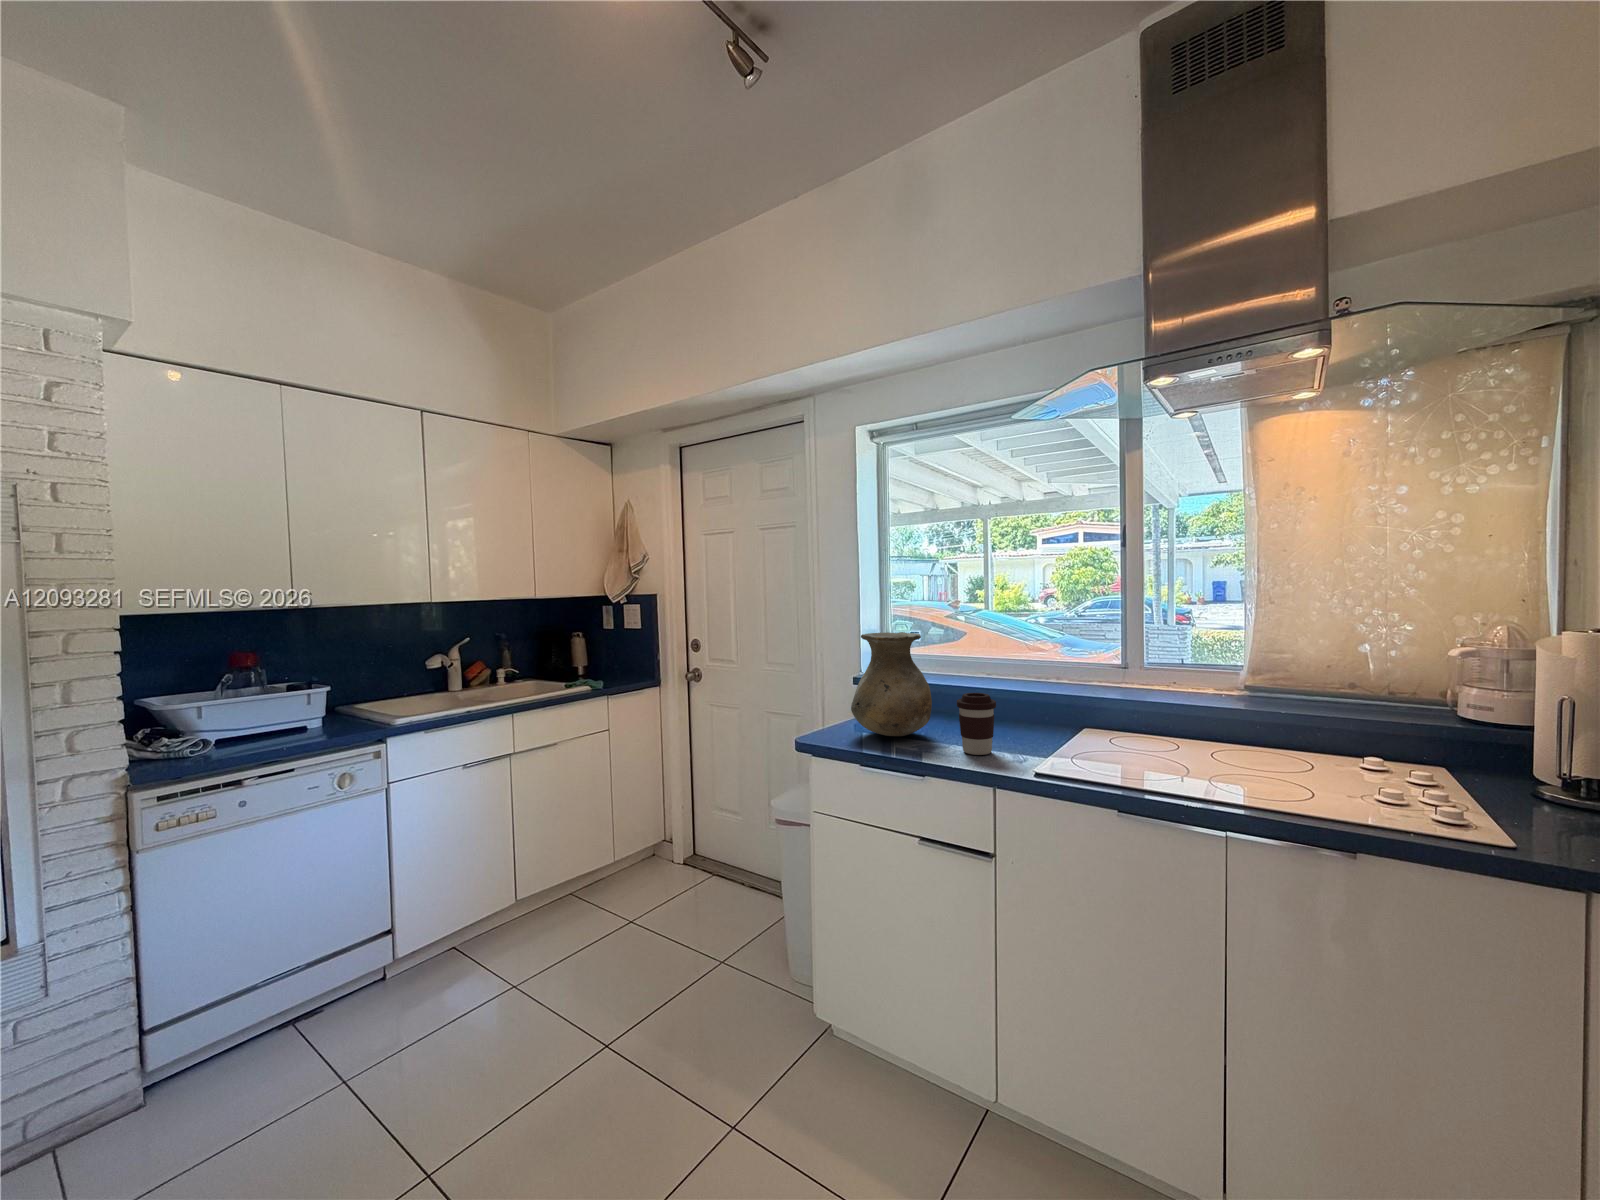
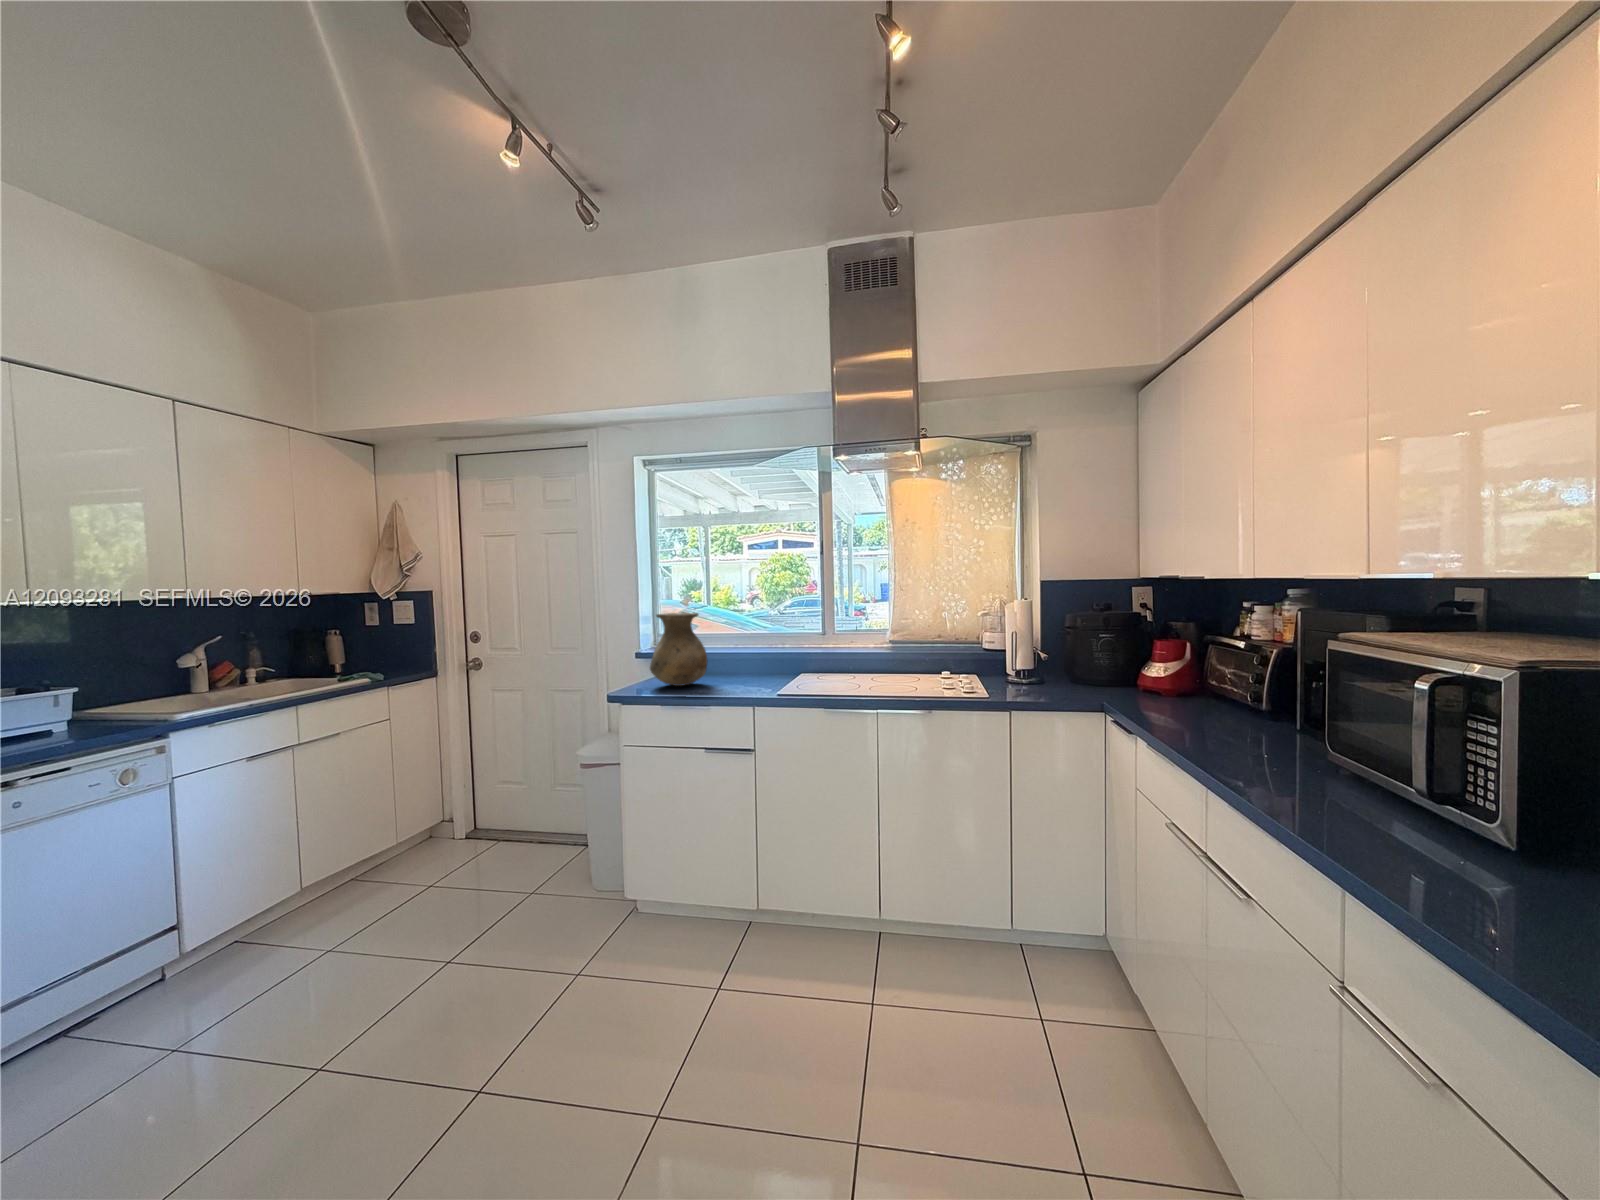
coffee cup: present [957,693,996,755] -> none [726,650,752,689]

